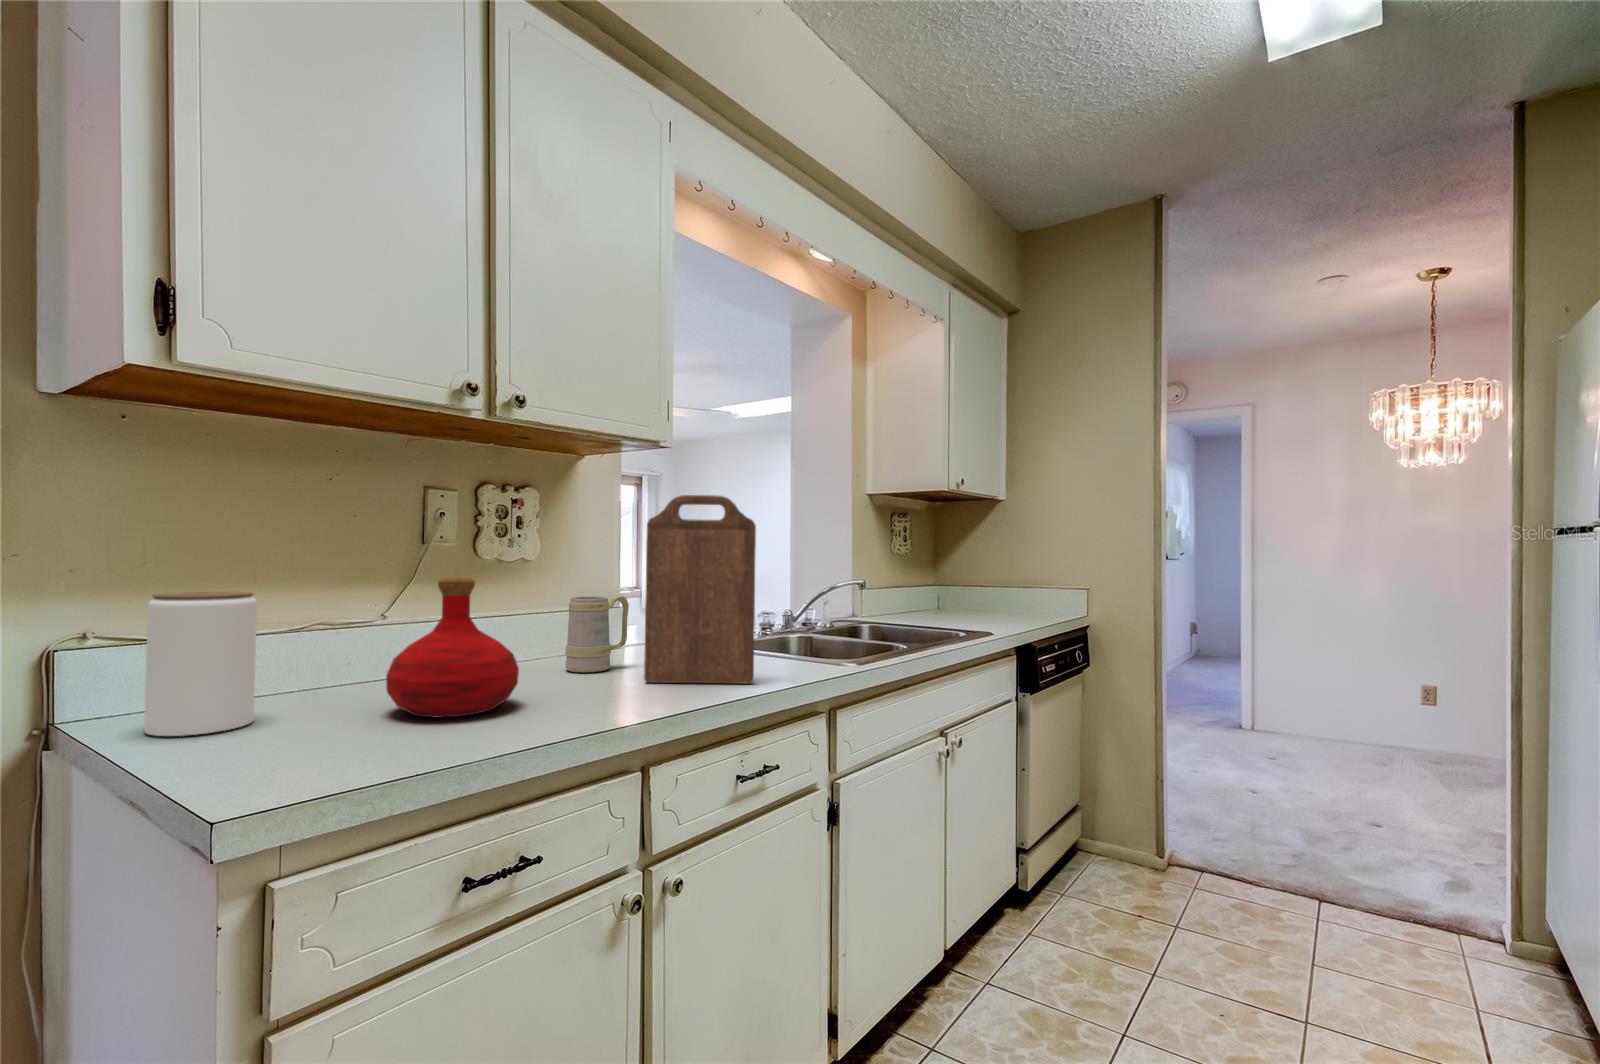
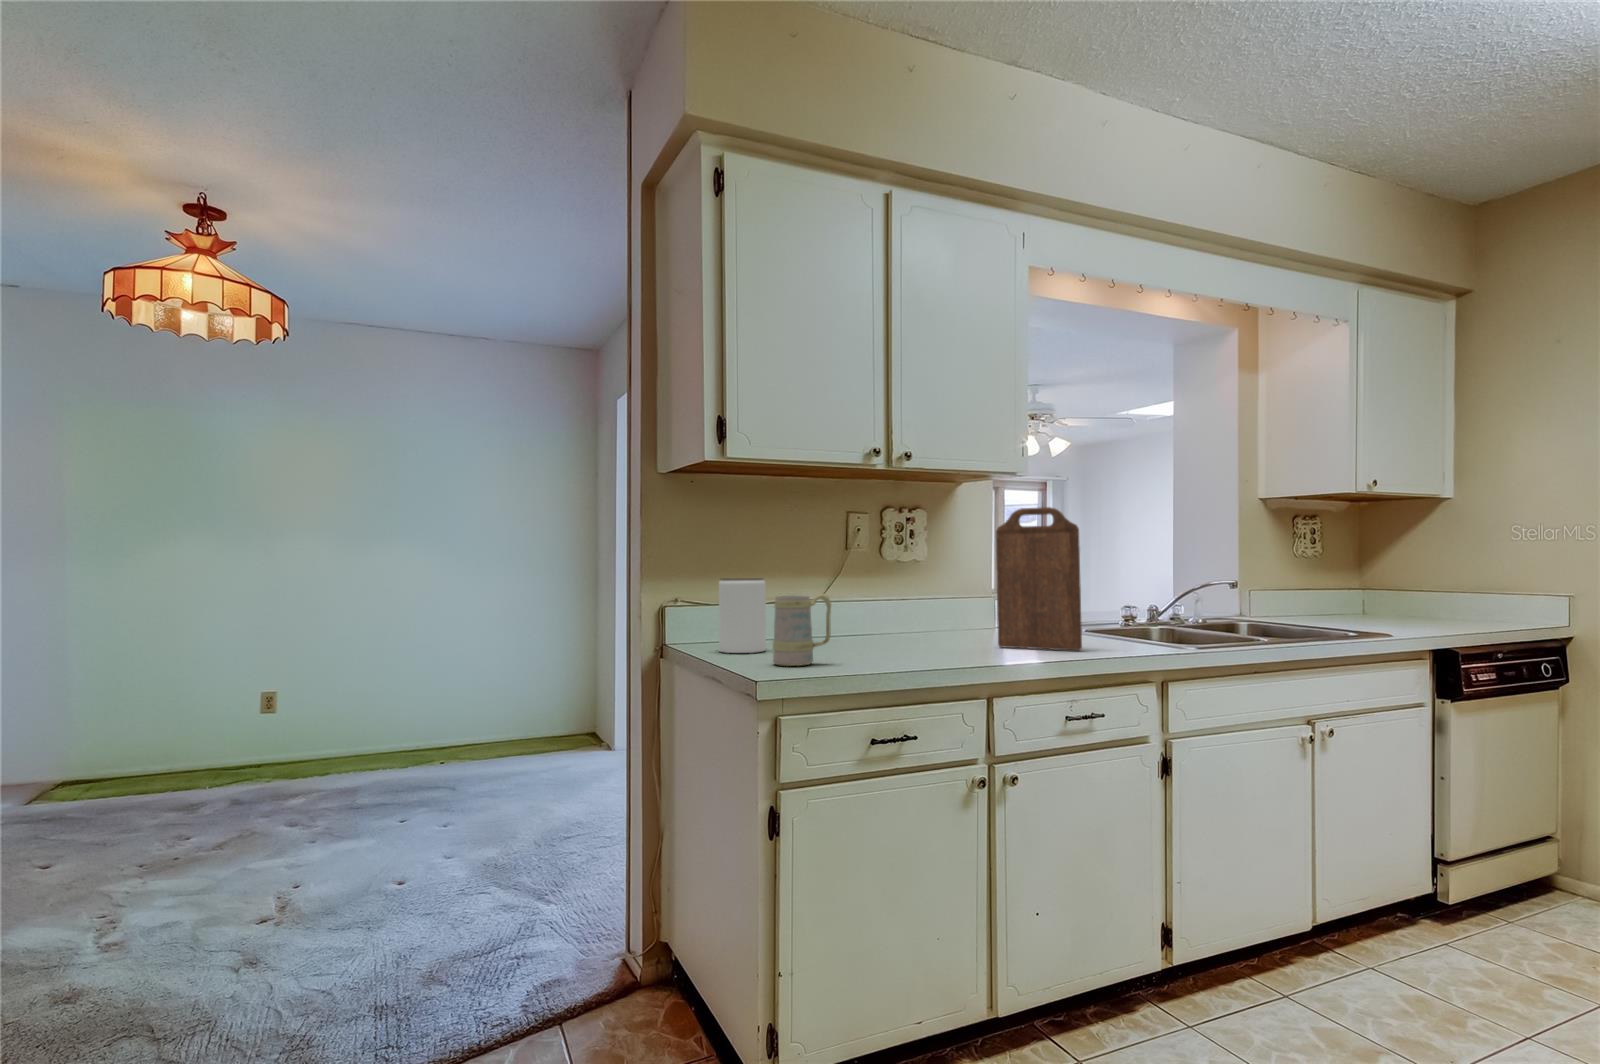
bottle: present [386,578,519,717] -> none [831,569,907,654]
mug: present [566,595,629,672] -> present [773,594,831,666]

